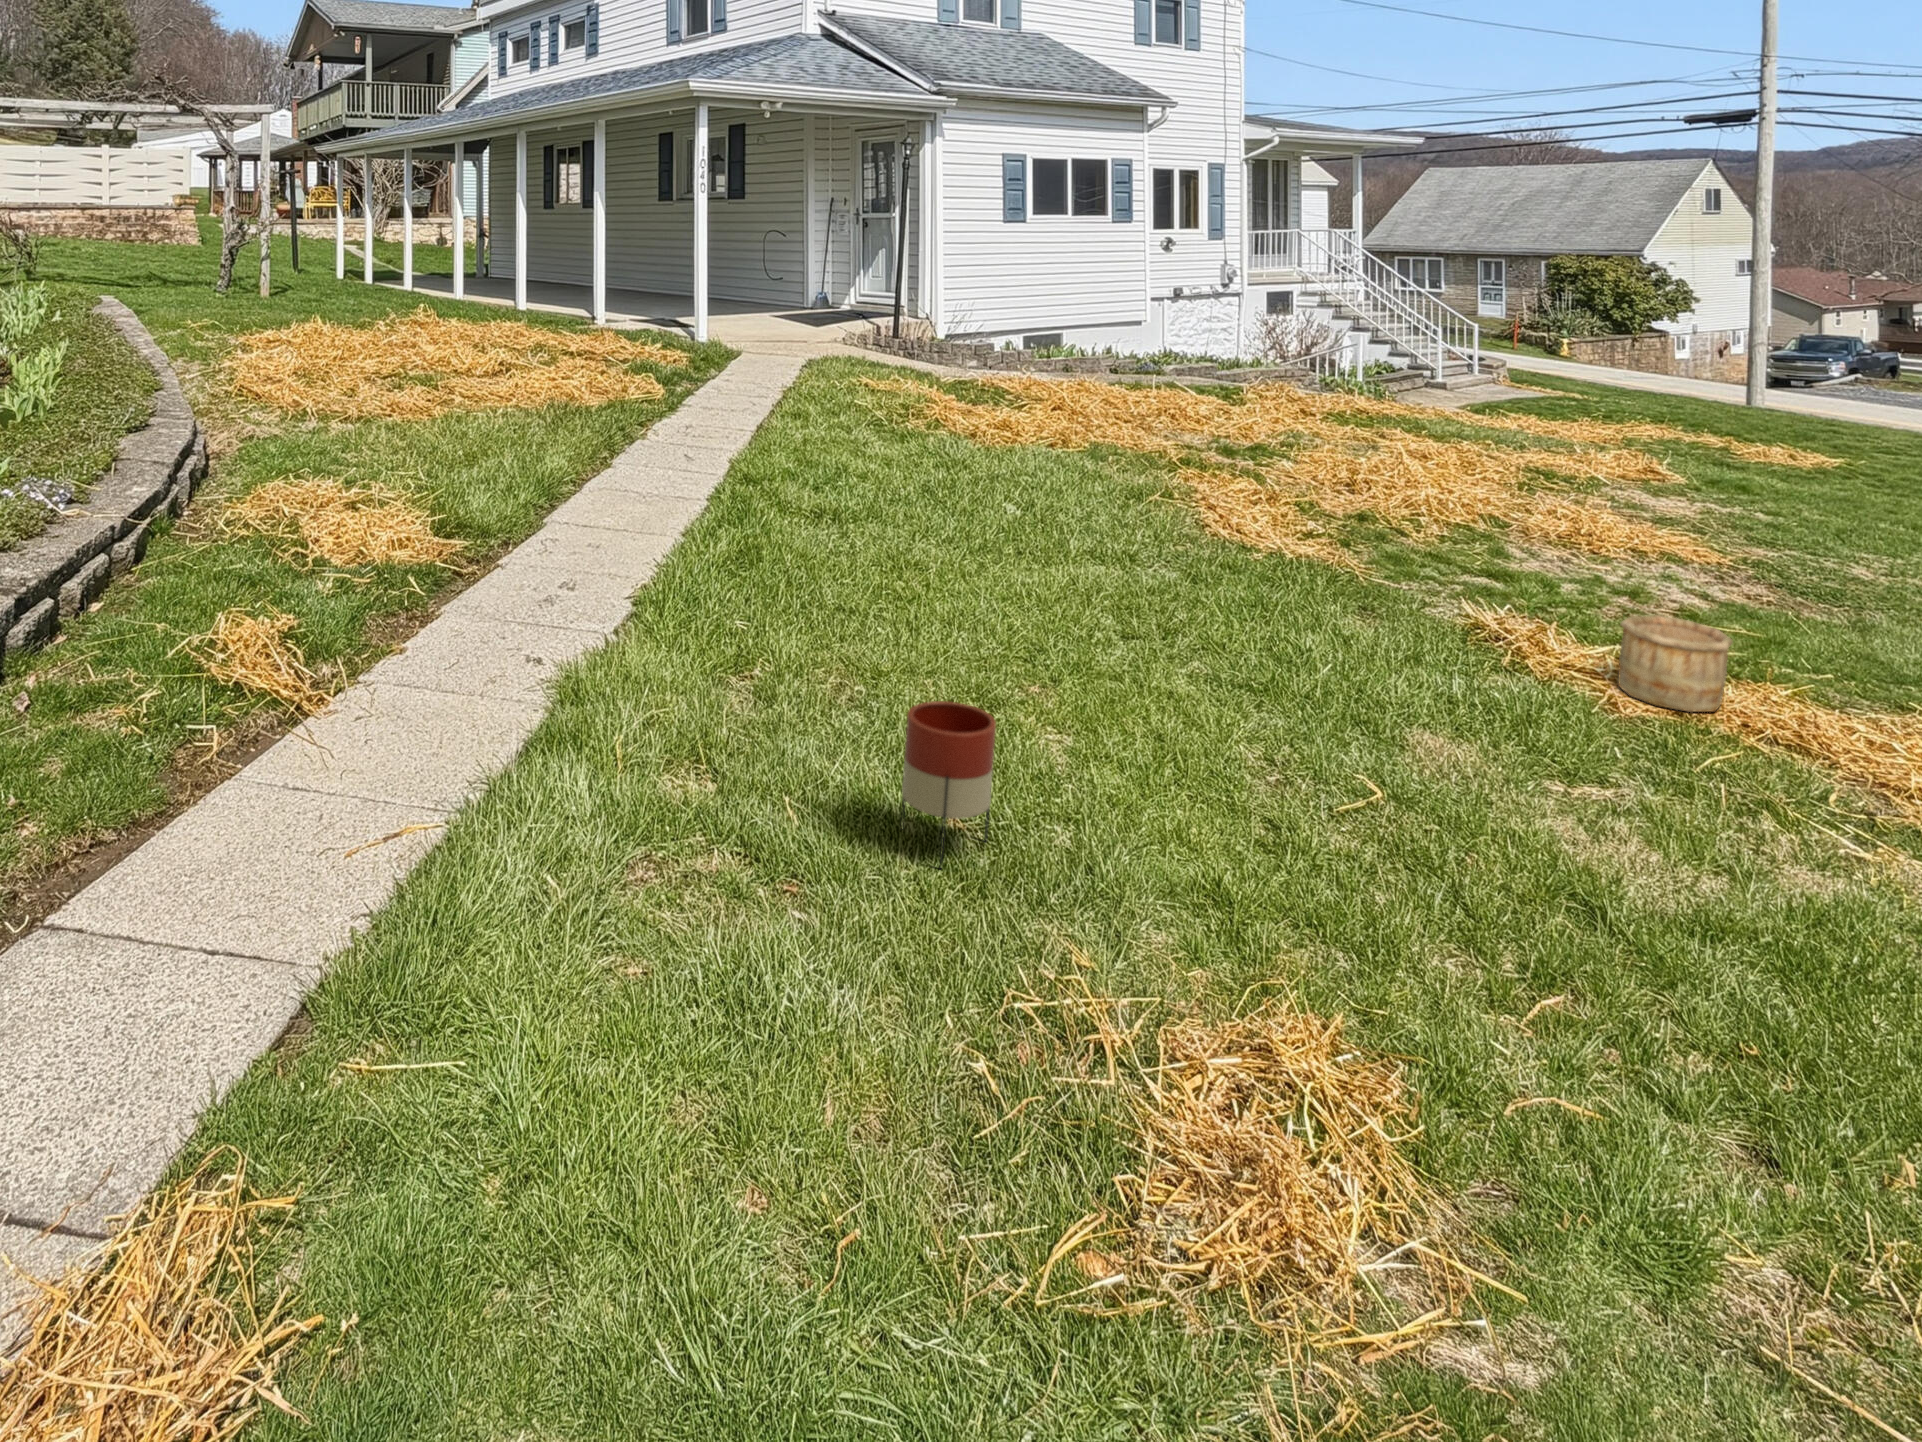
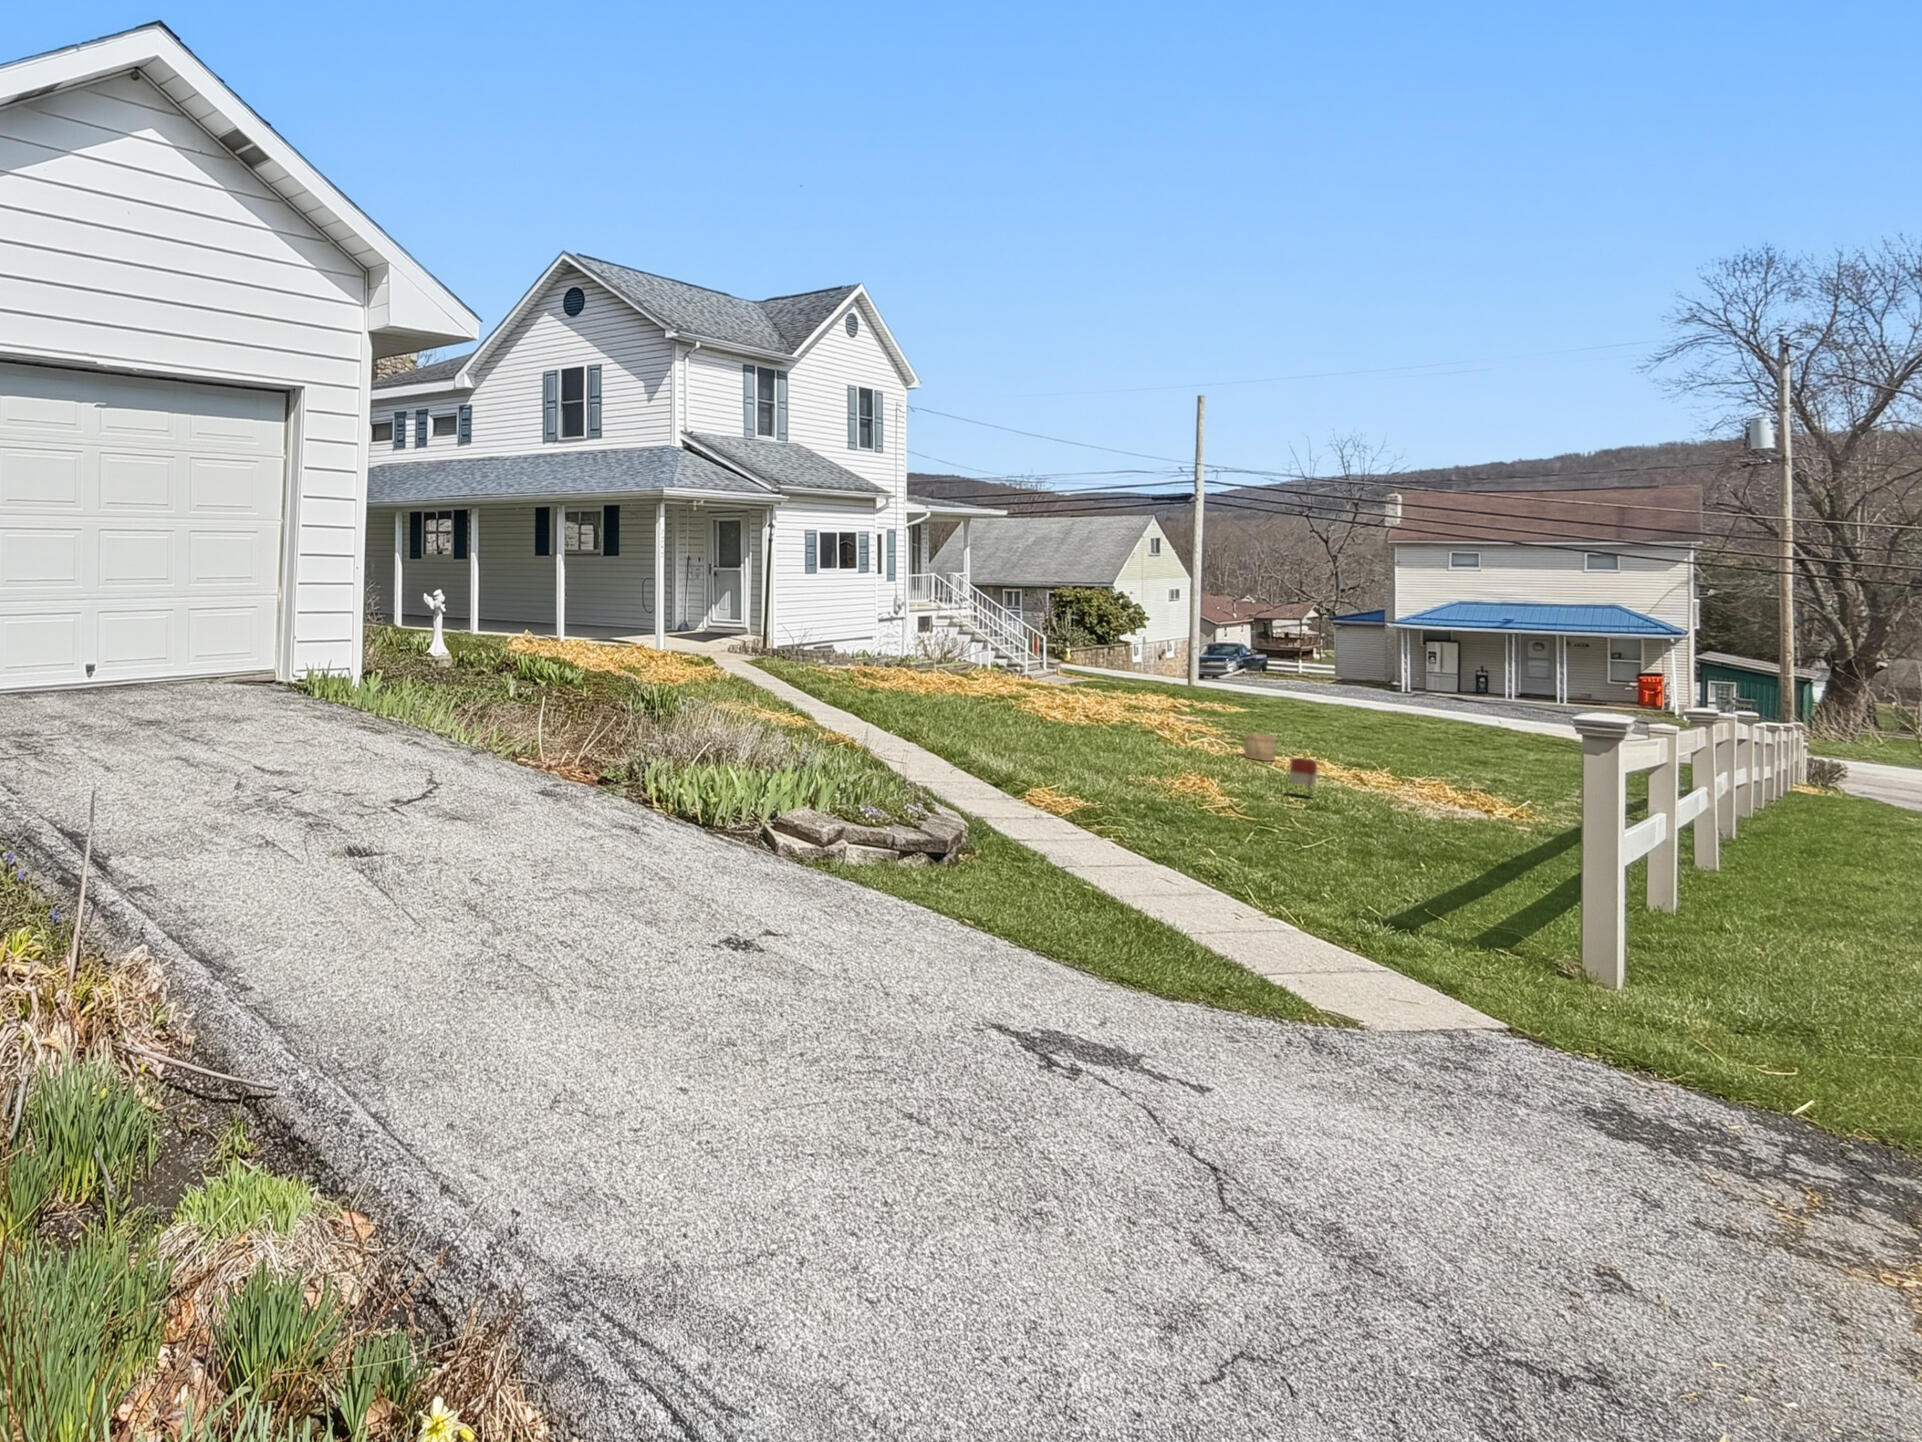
planter: present [900,701,996,868] -> present [1287,758,1317,791]

